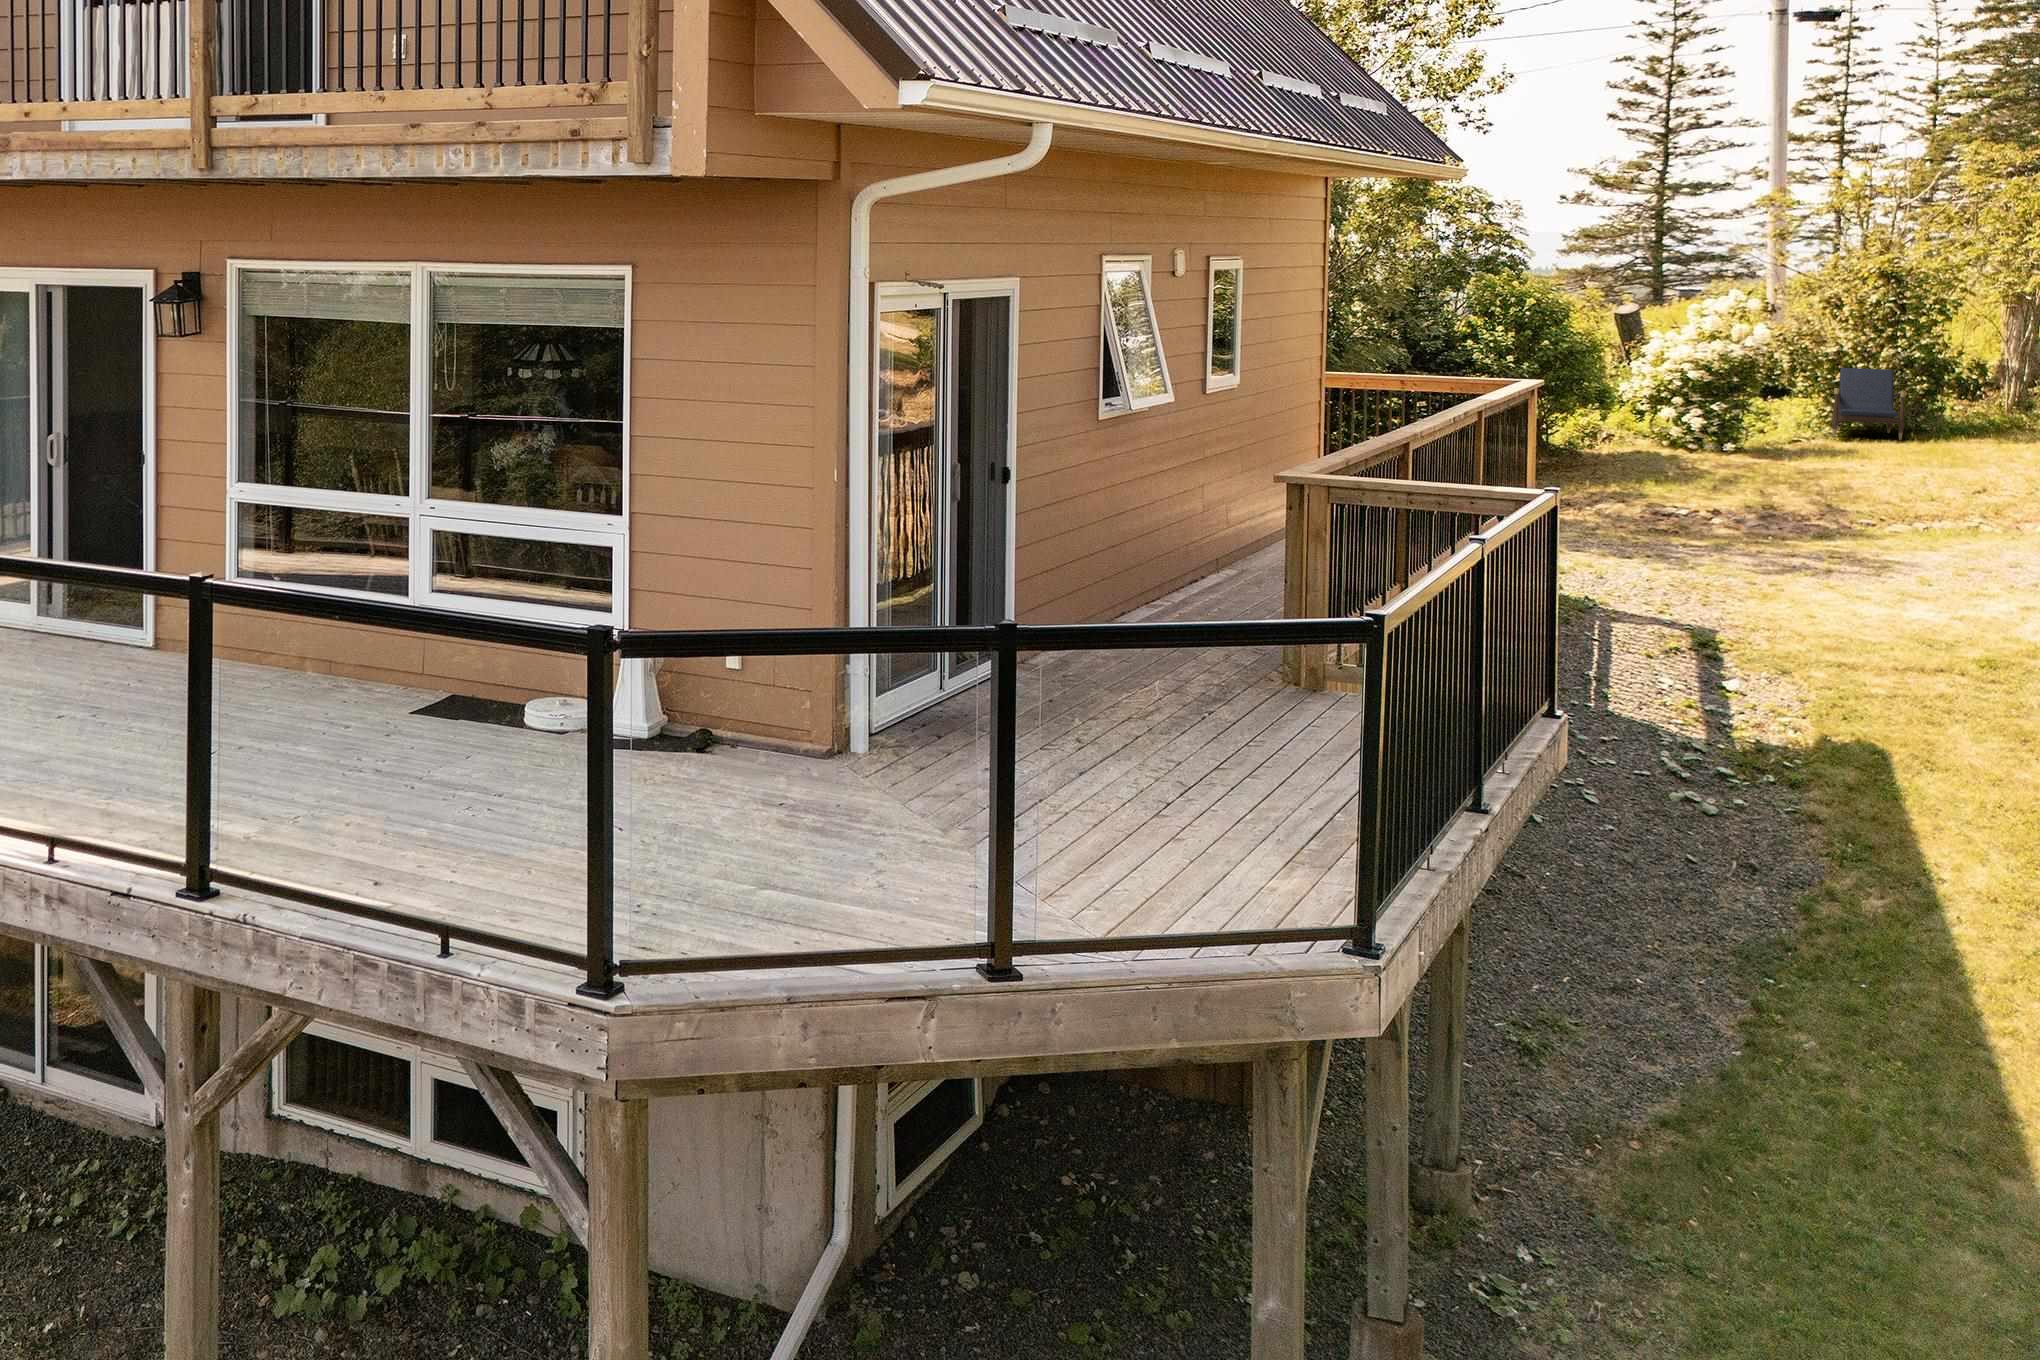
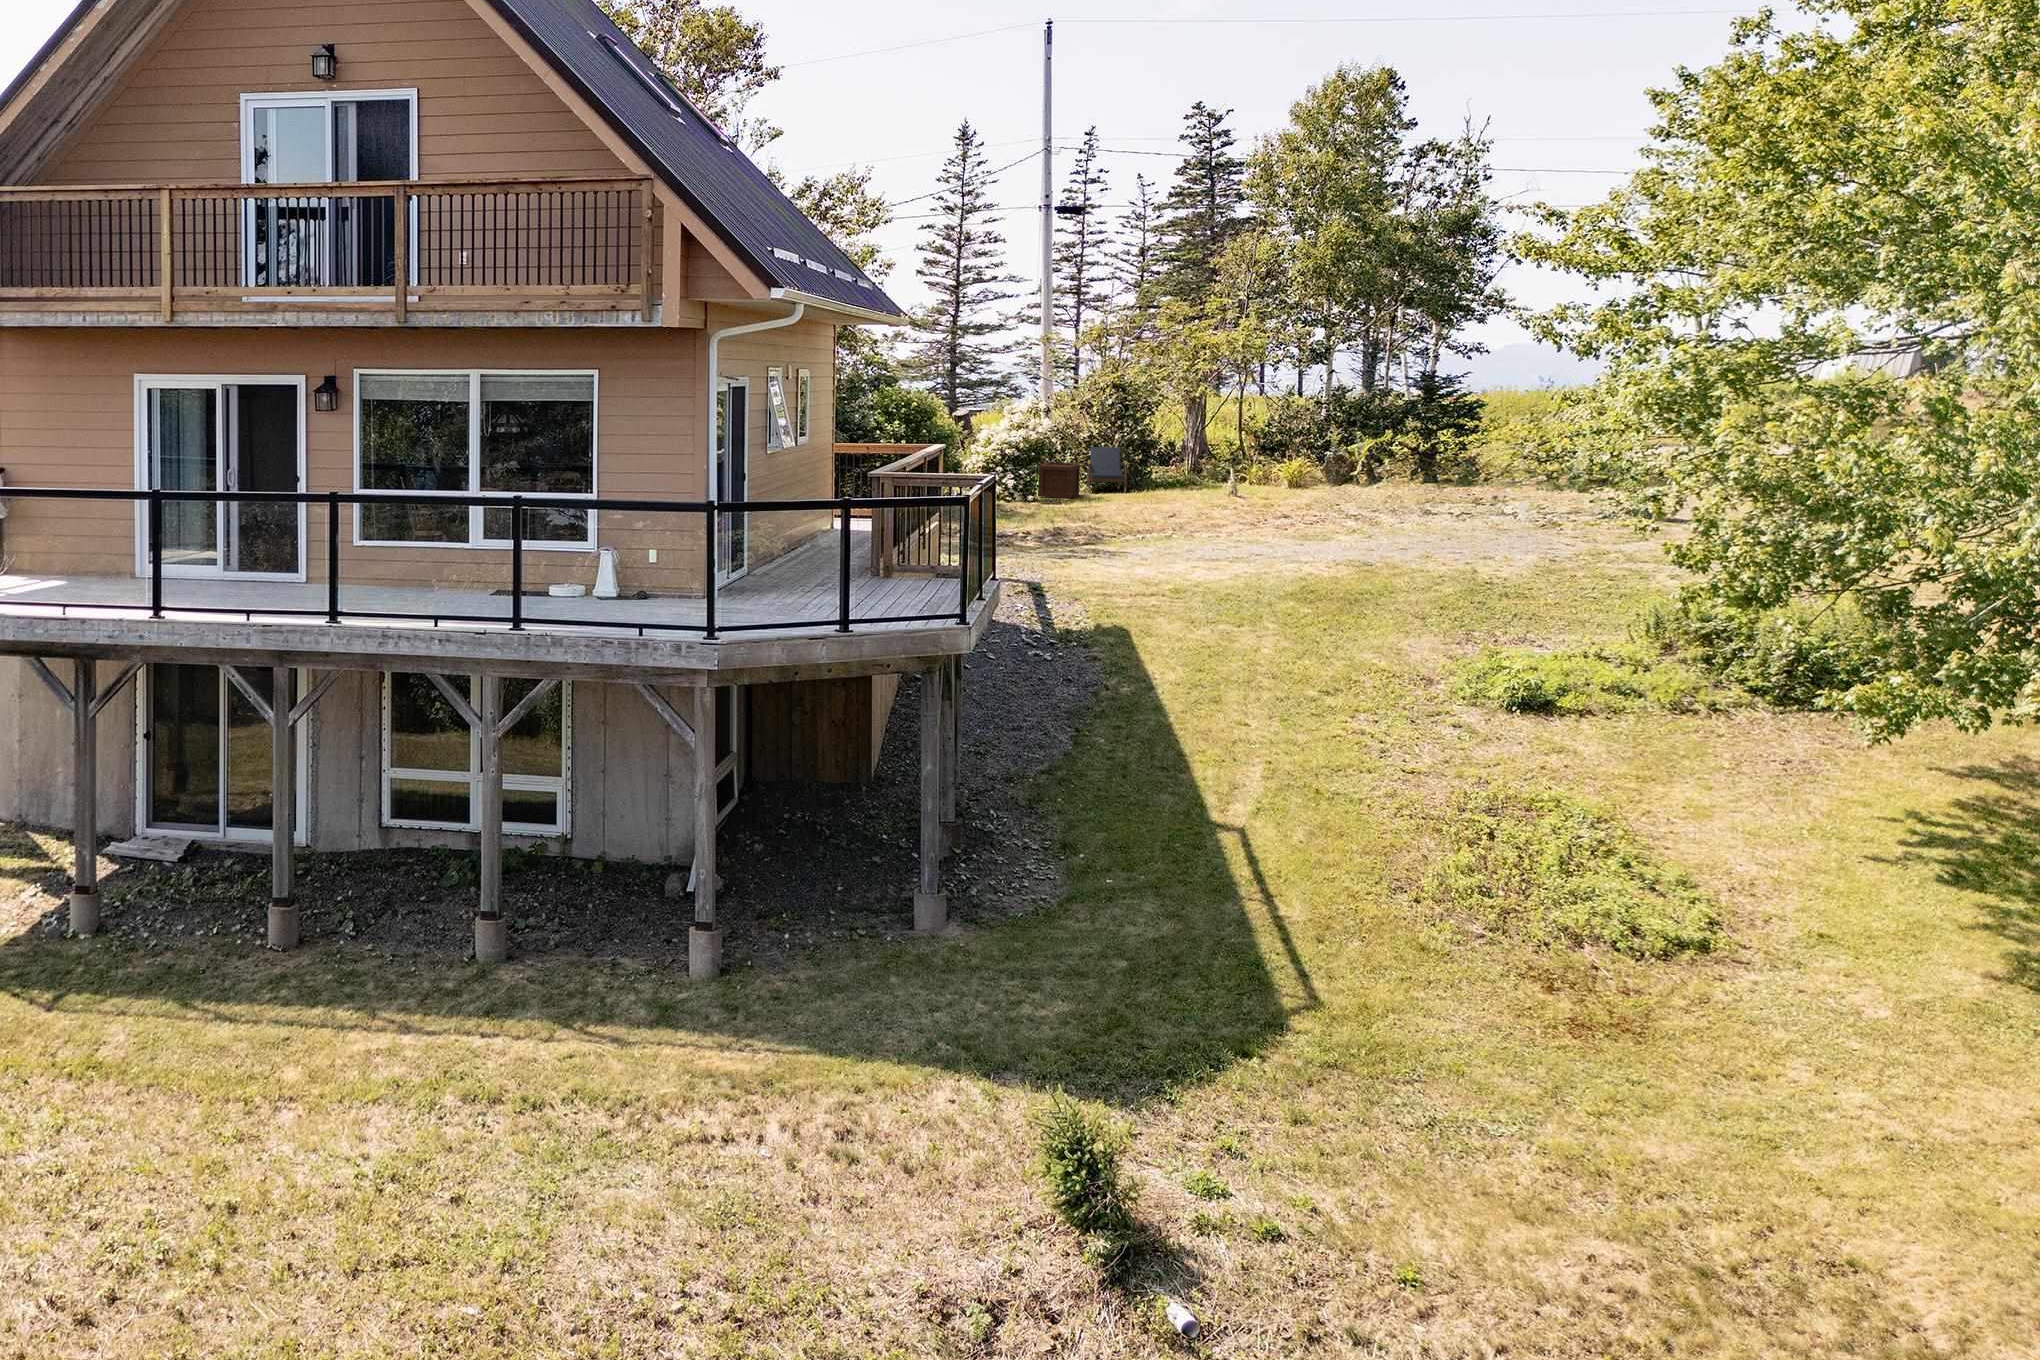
wooden crate: none [1744,390,1820,447] -> present [1038,462,1080,499]

